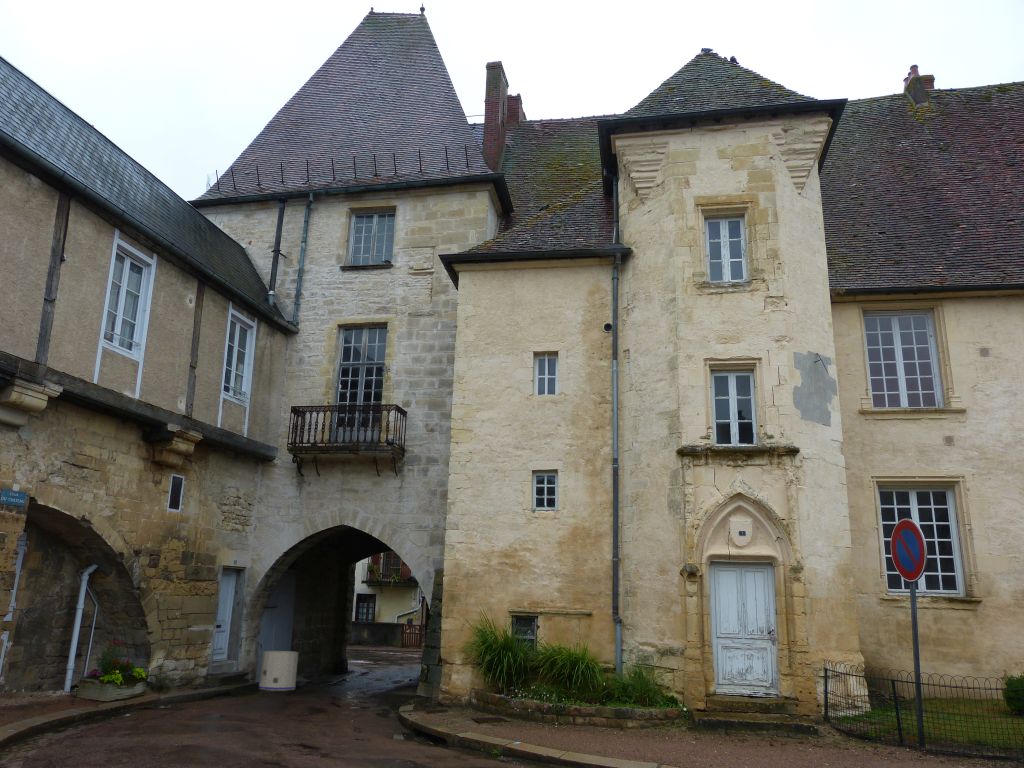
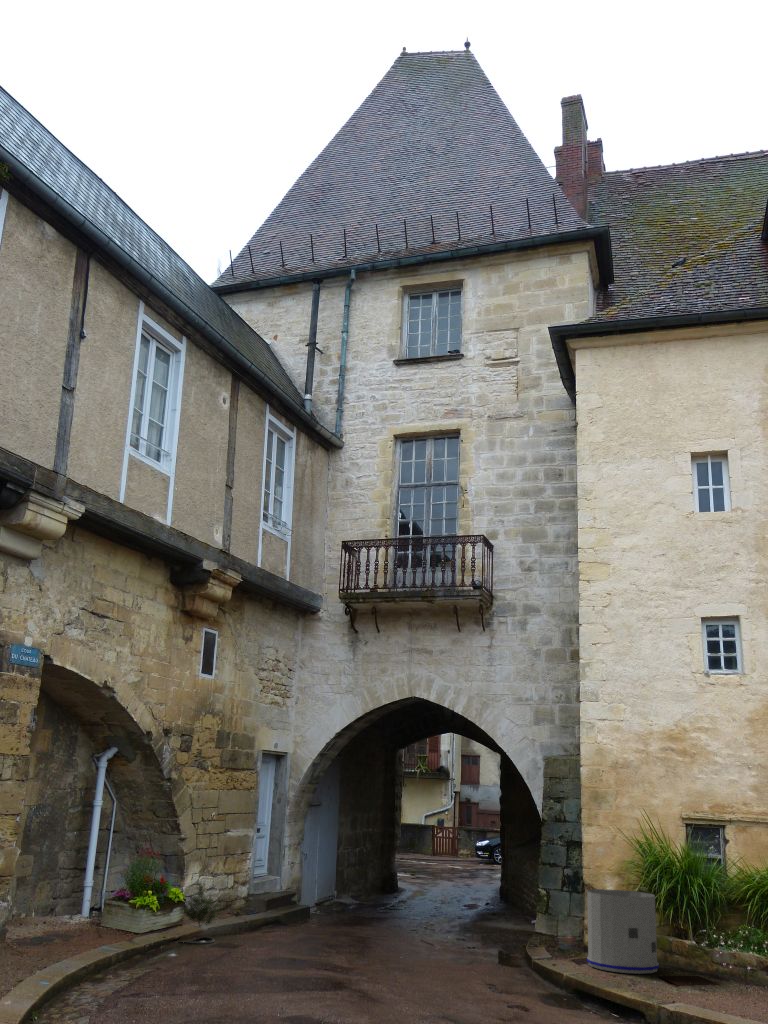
trash can: present [259,651,298,691] -> present [587,889,659,974]

